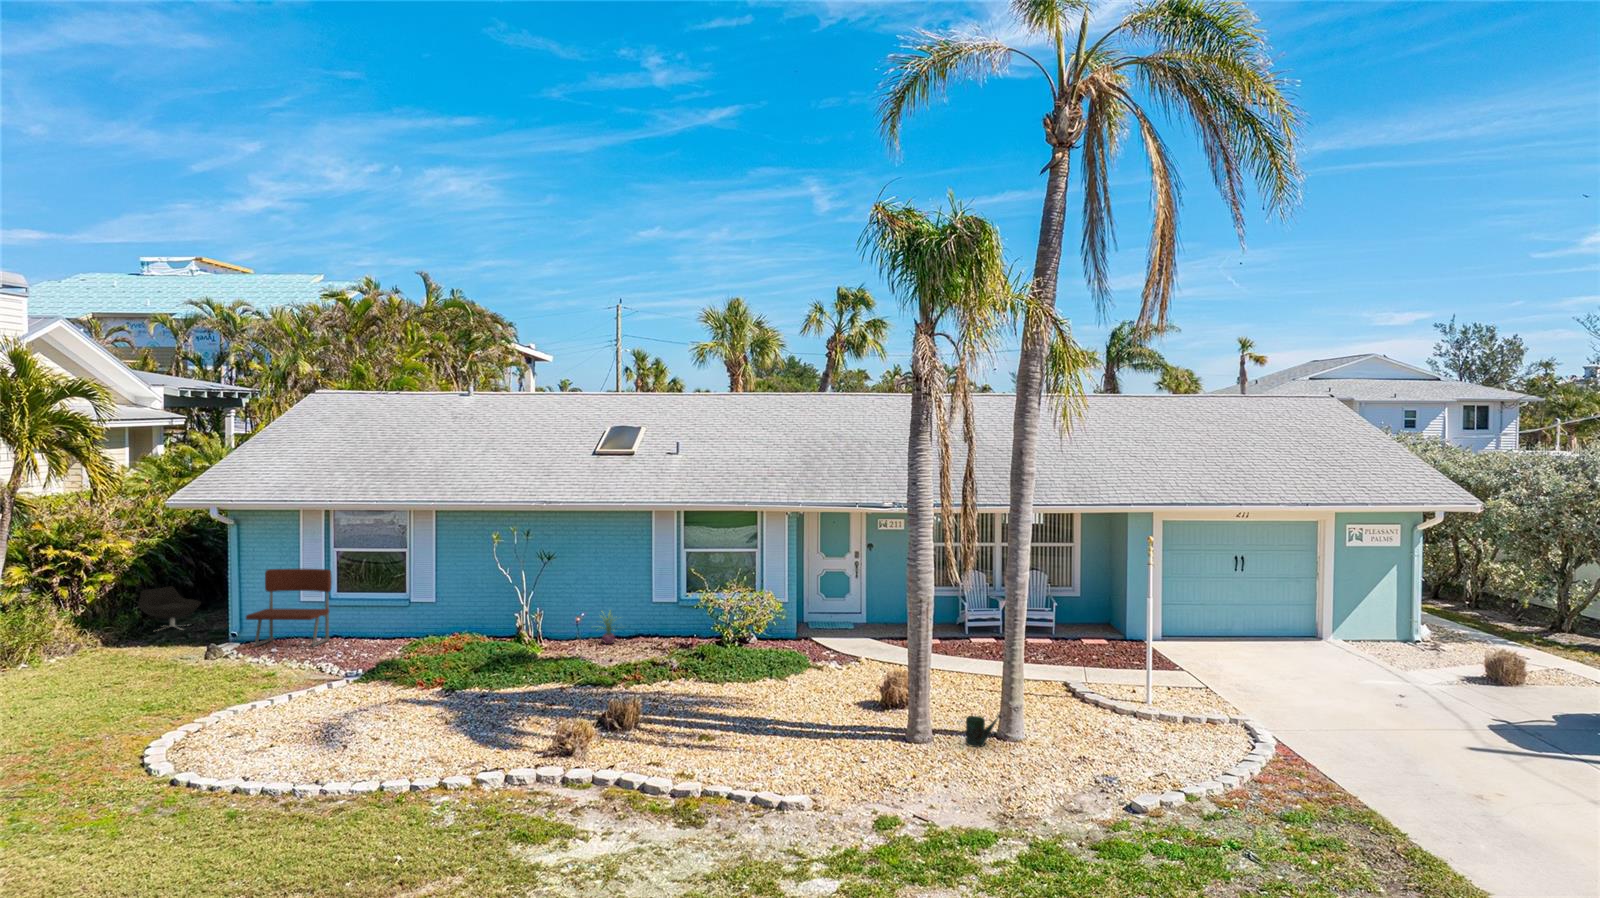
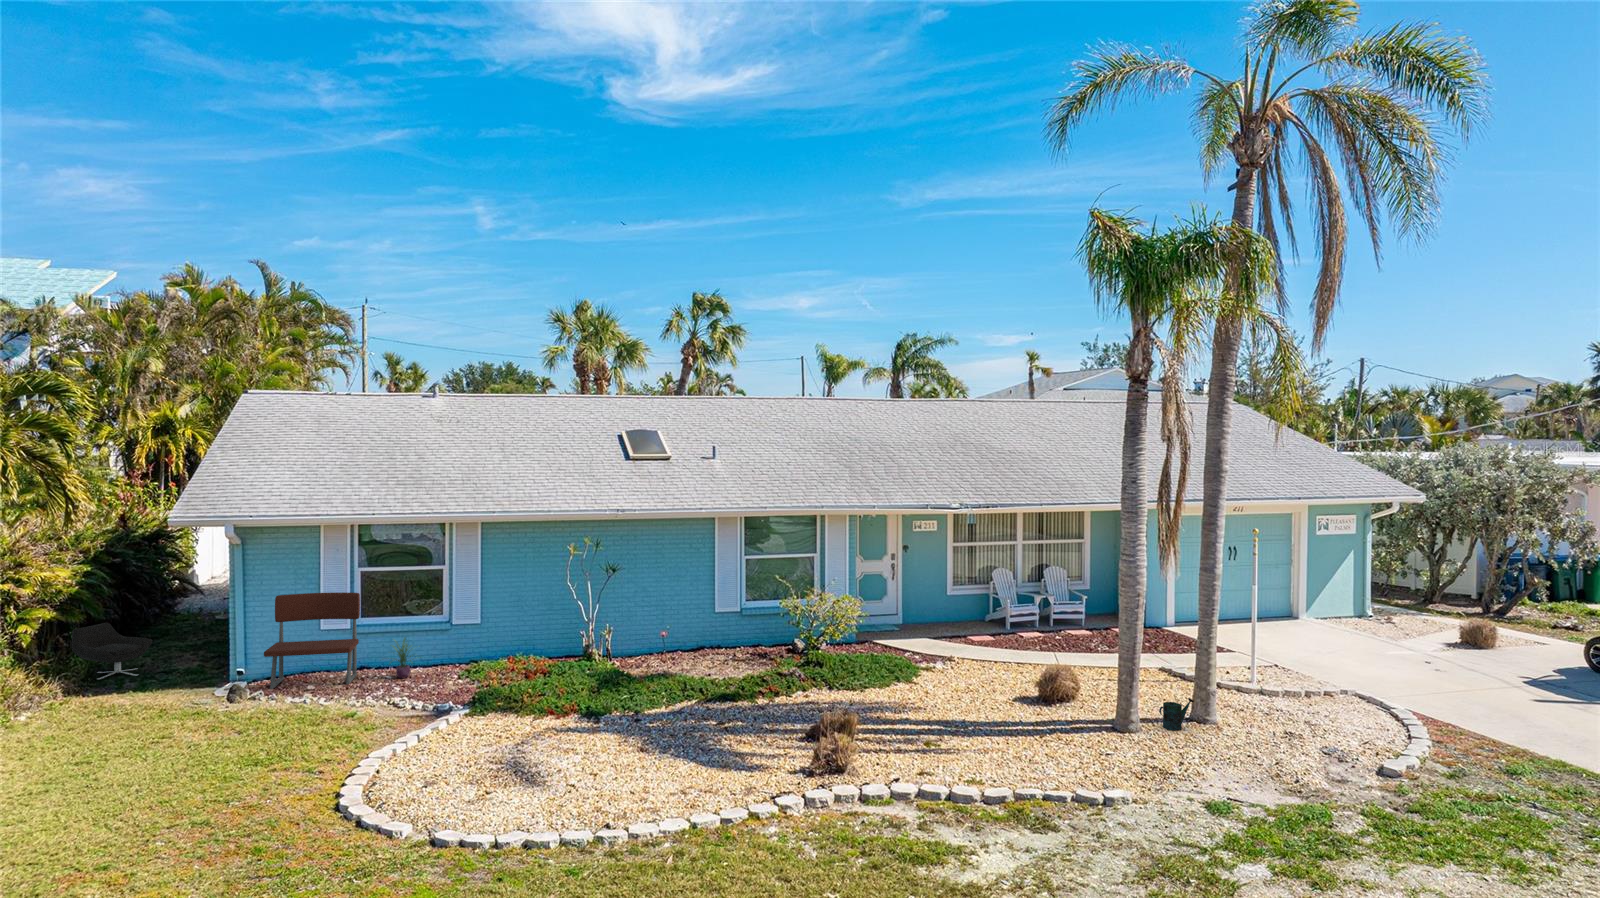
decorative plant: present [602,611,615,644] -> present [394,638,411,678]

